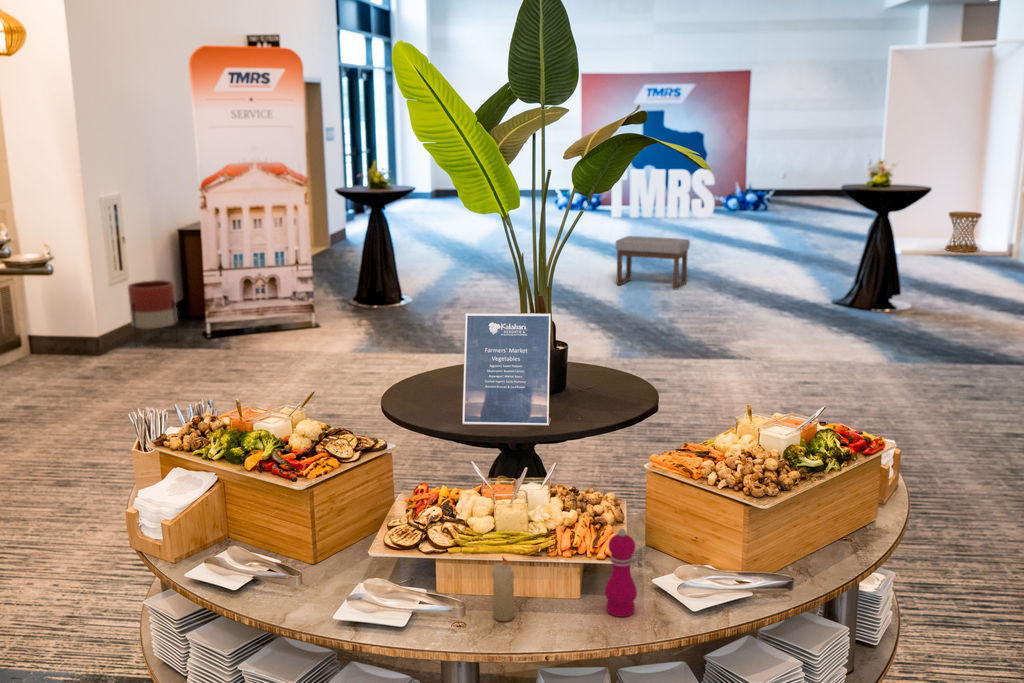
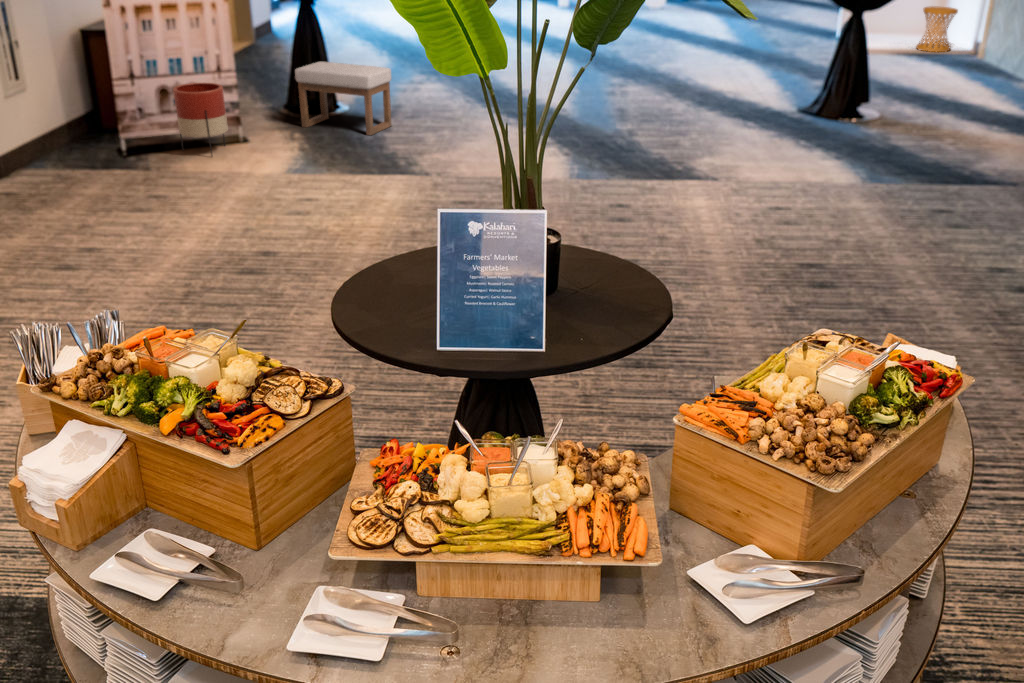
ottoman: present [616,236,690,289] -> present [295,62,392,135]
planter: present [128,280,177,343] -> present [173,83,228,156]
pepper mill: present [605,529,637,617] -> none [634,533,677,634]
candle: present [492,556,514,621] -> none [493,572,522,647]

